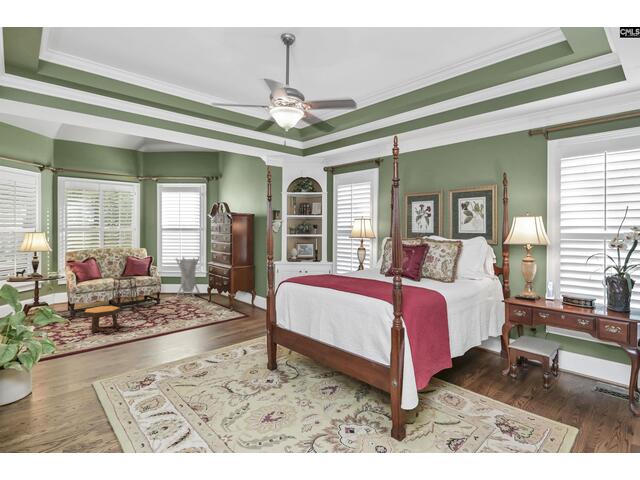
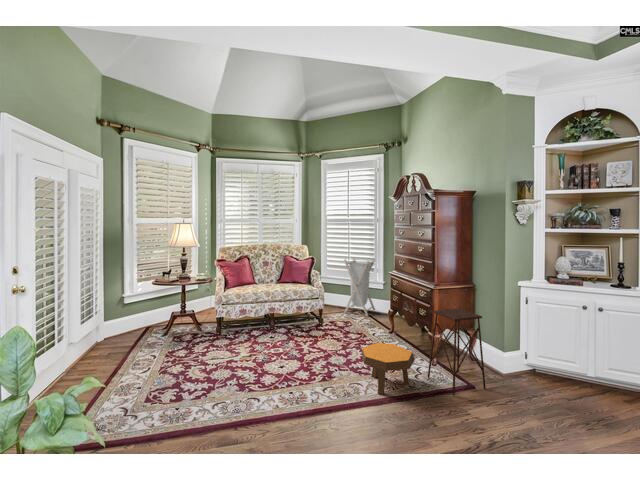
side table: present [112,276,139,318] -> present [428,308,486,395]
footstool: present [83,306,121,332] -> present [362,343,415,395]

